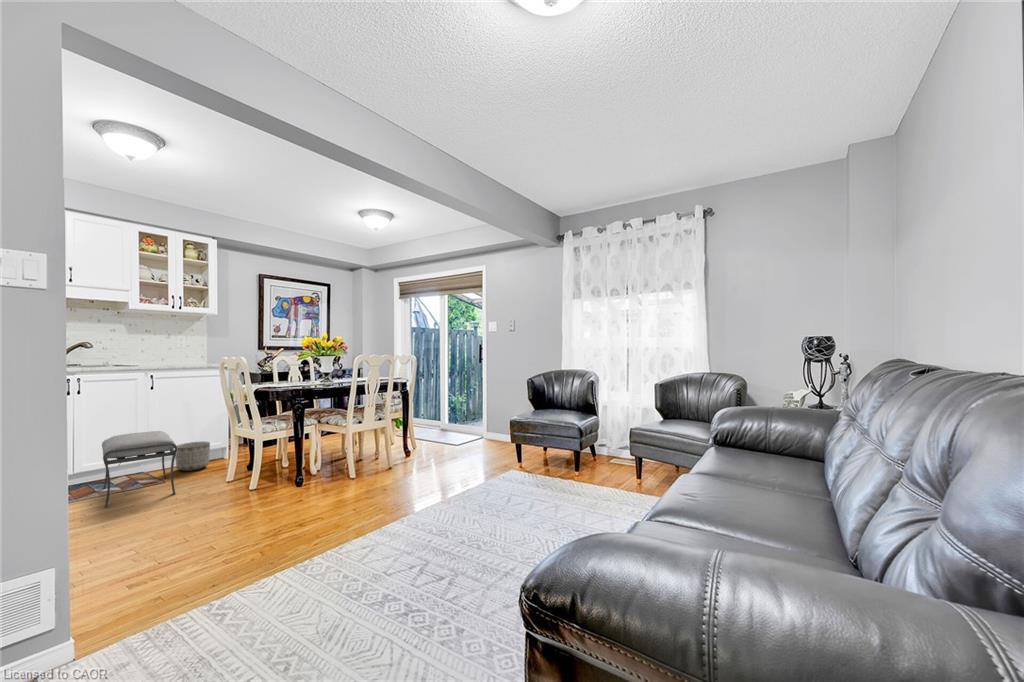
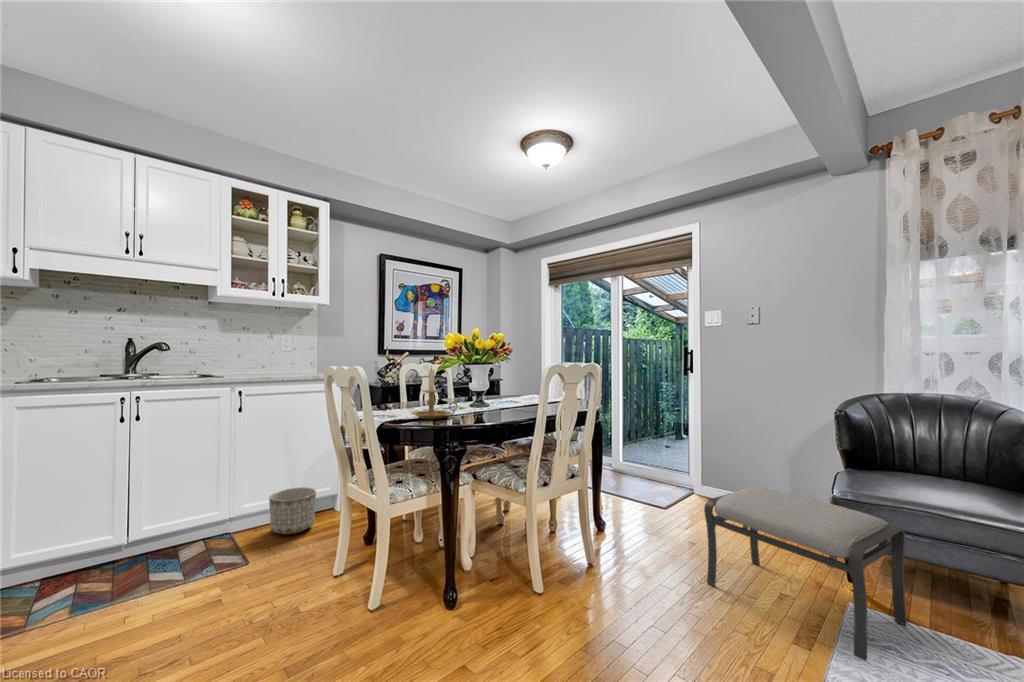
candle holder: none [276,357,307,388] -> present [411,369,457,419]
ottoman: present [102,431,177,508] -> present [704,487,907,661]

